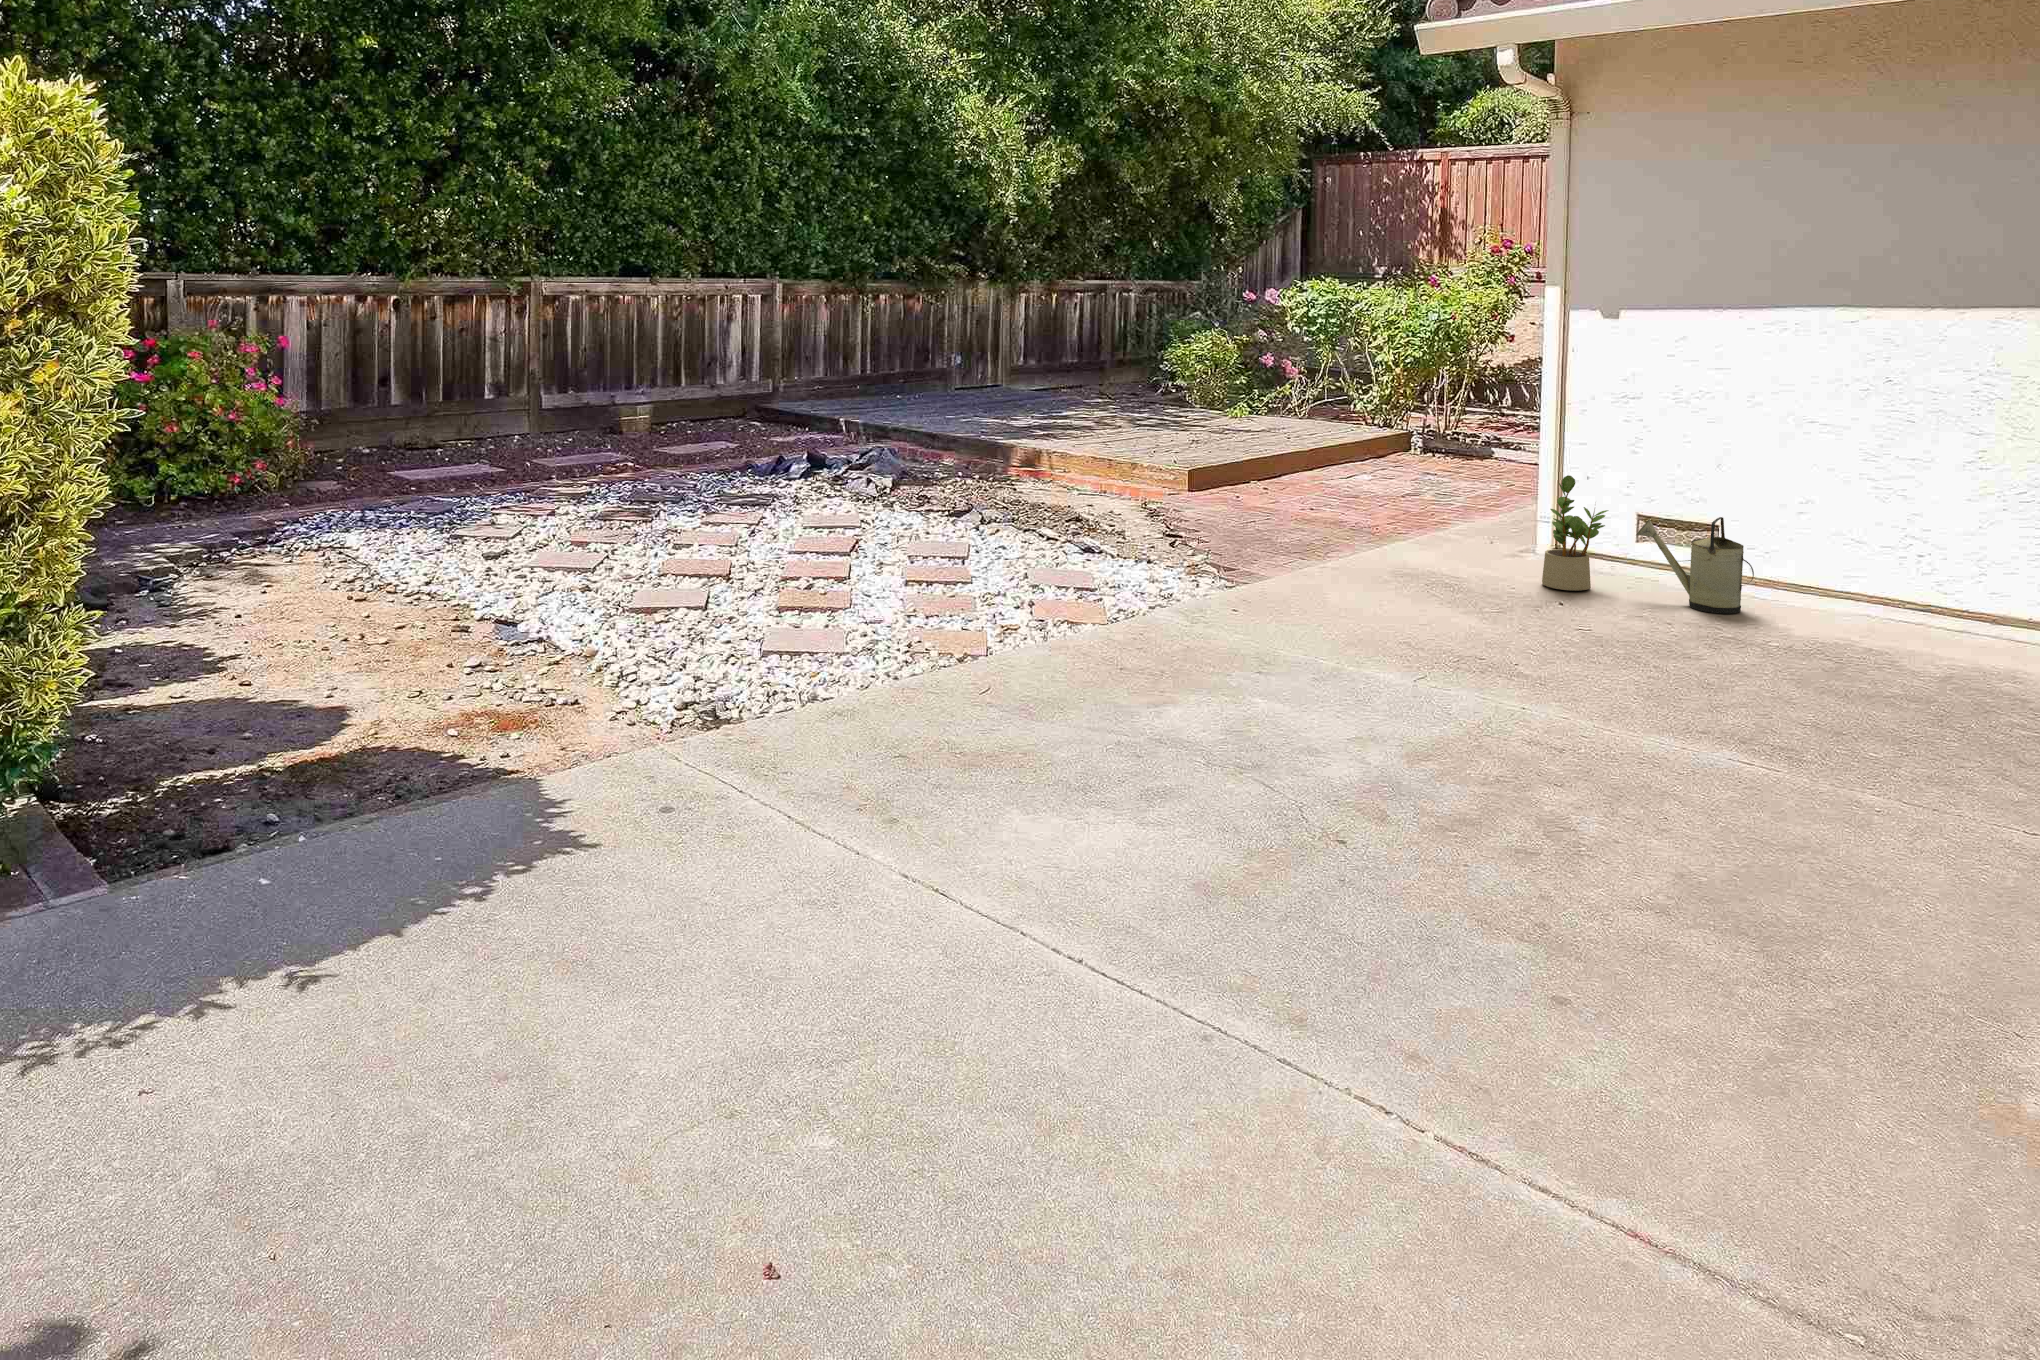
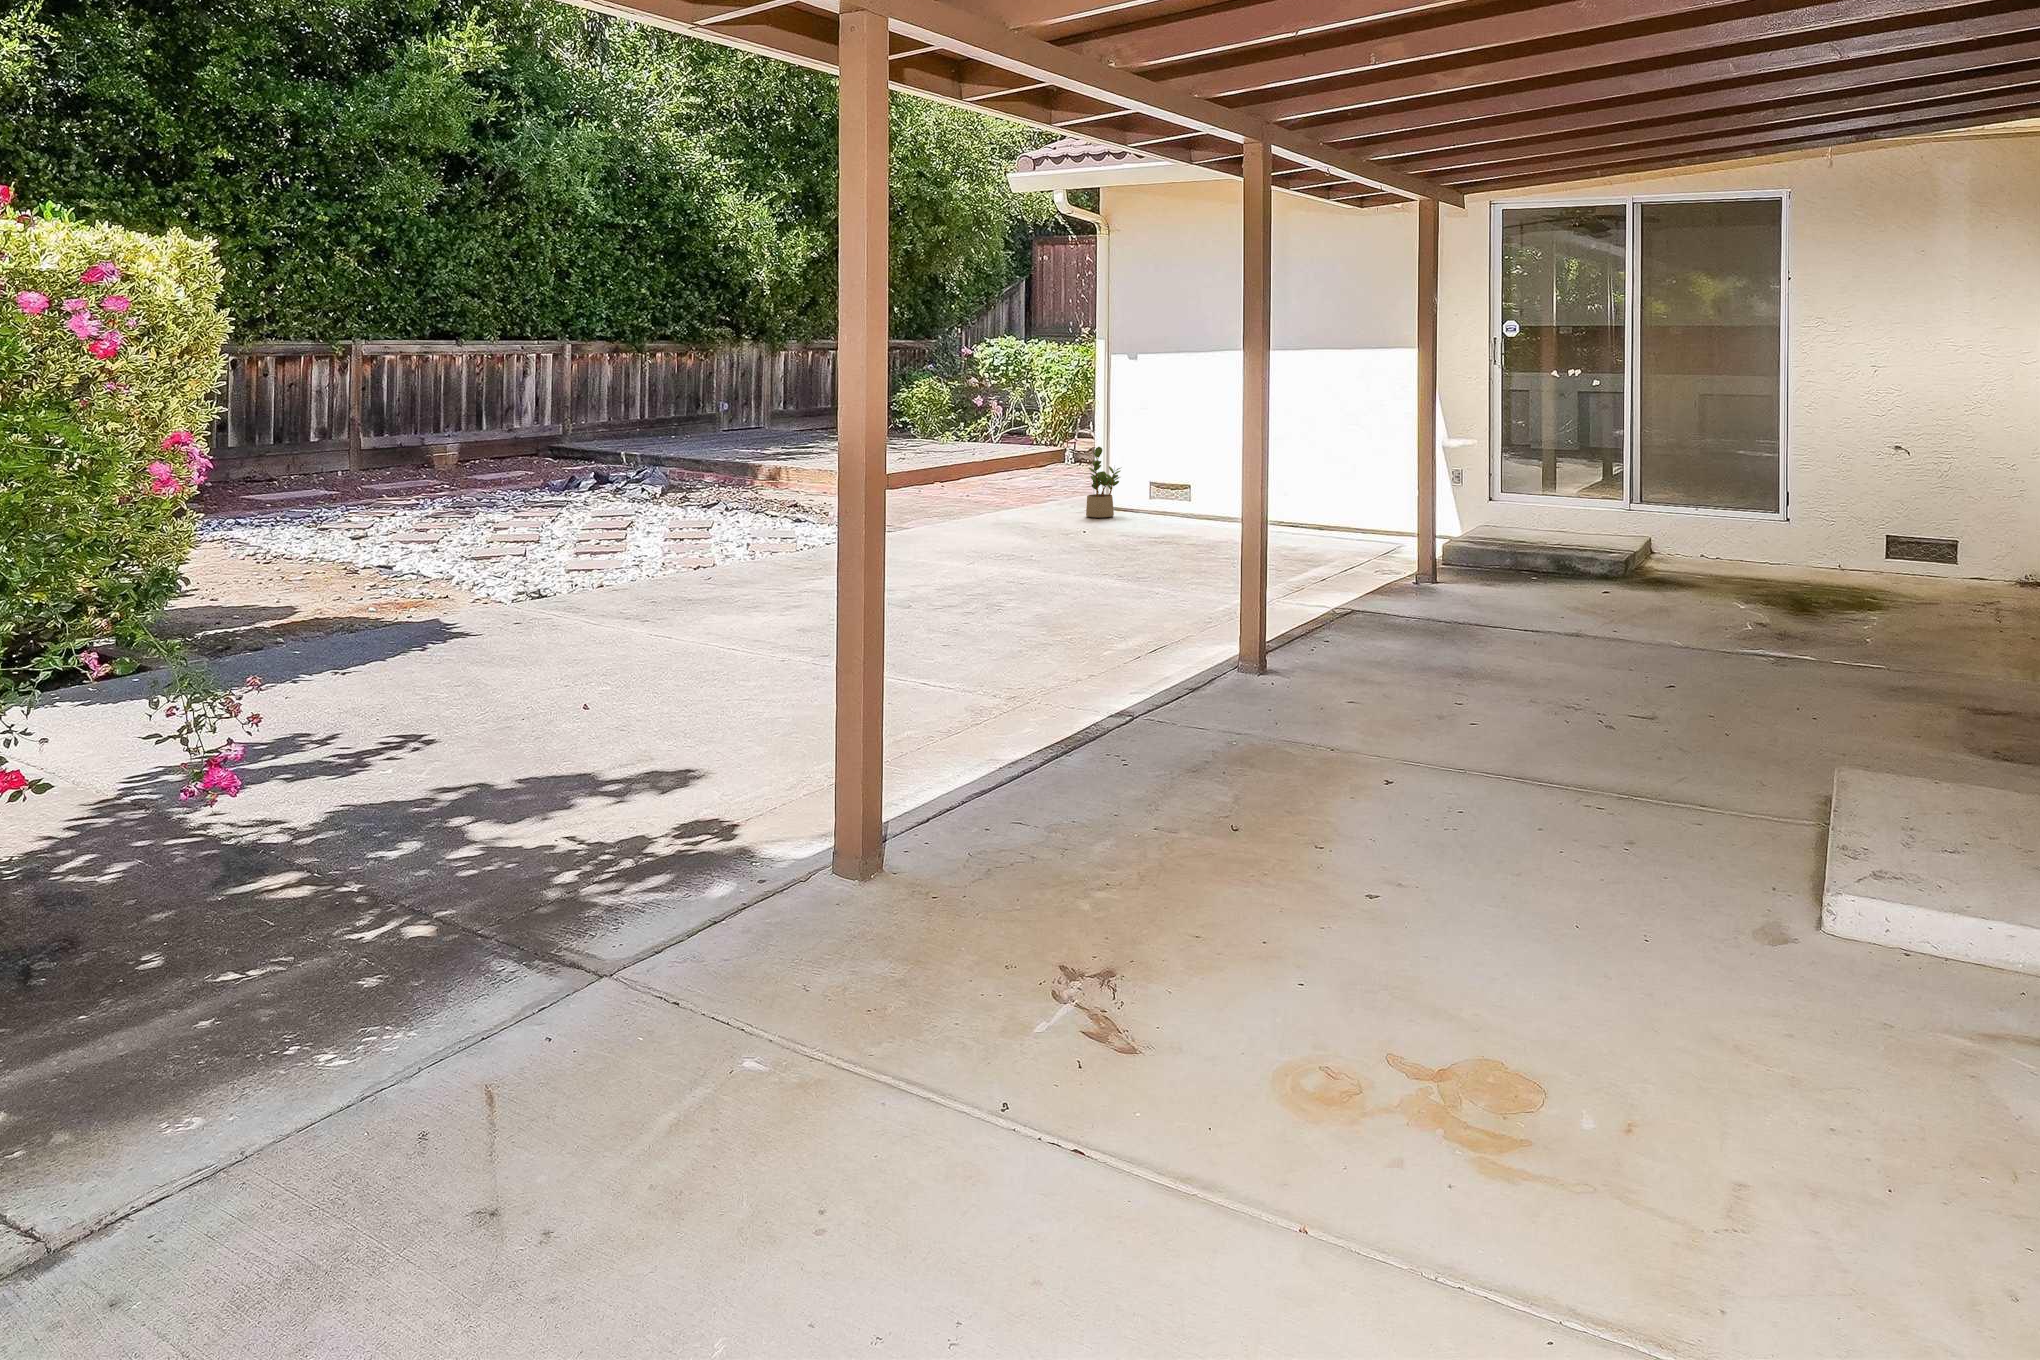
watering can: present [1637,517,1754,614] -> none [1136,466,1196,522]

